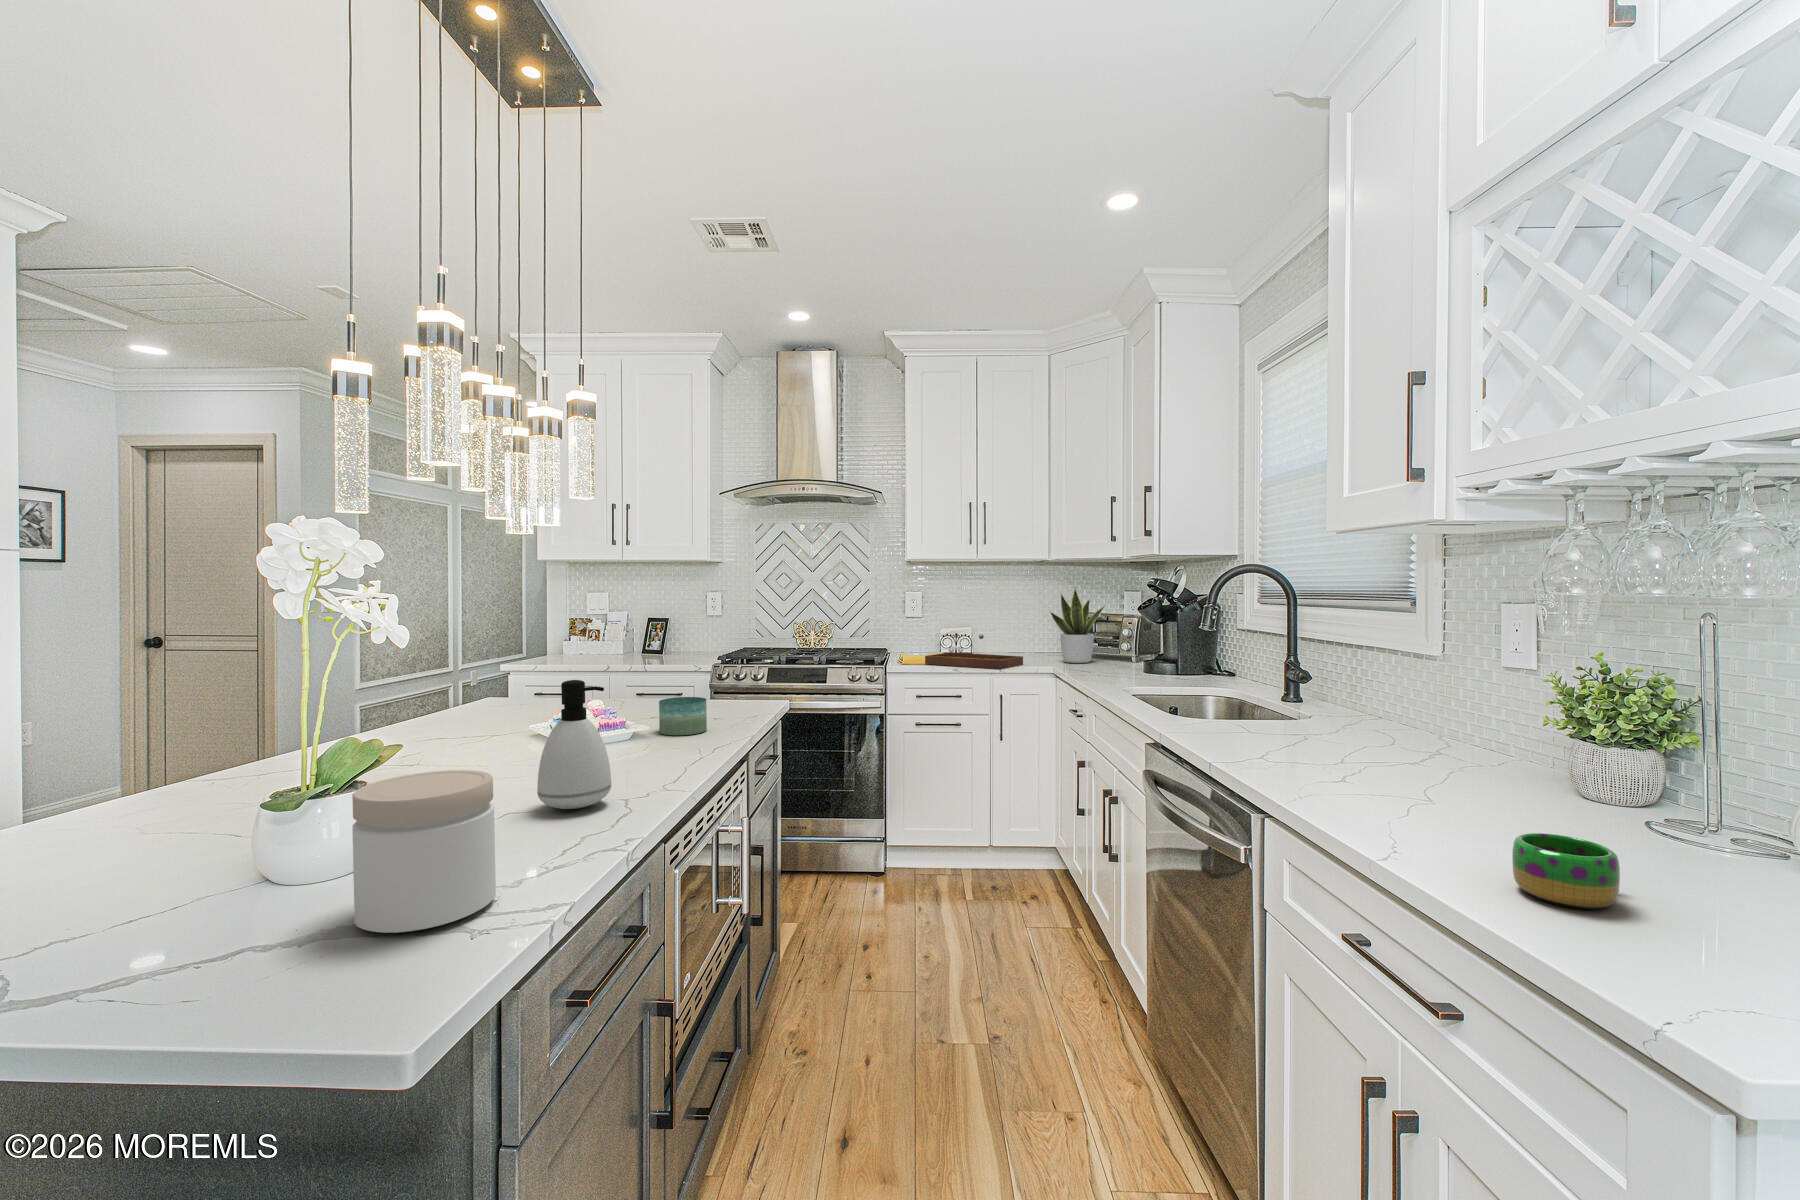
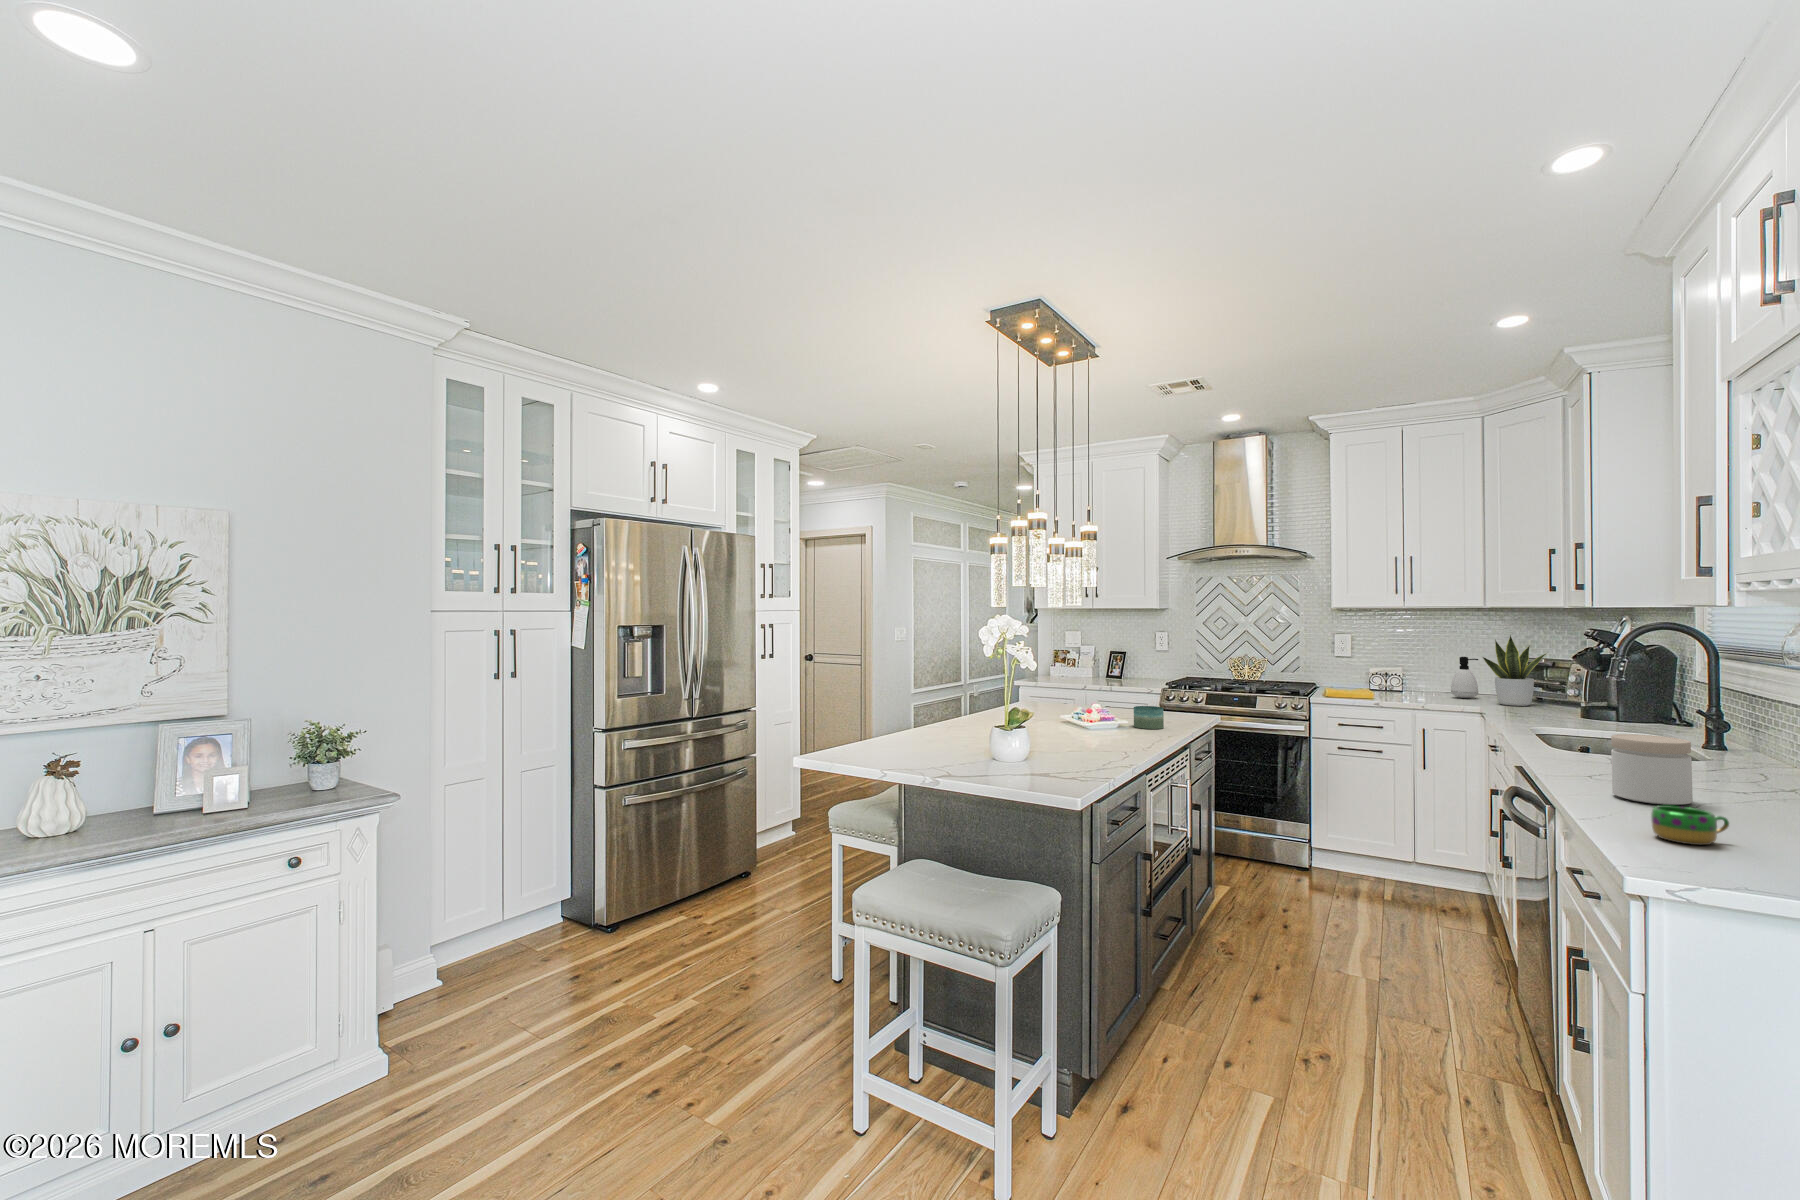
tray: present [925,634,1023,669] -> none [1349,675,1451,706]
soap dispenser: present [537,680,611,809] -> present [1451,657,1478,698]
jar: present [352,770,496,933] -> present [1611,734,1693,805]

